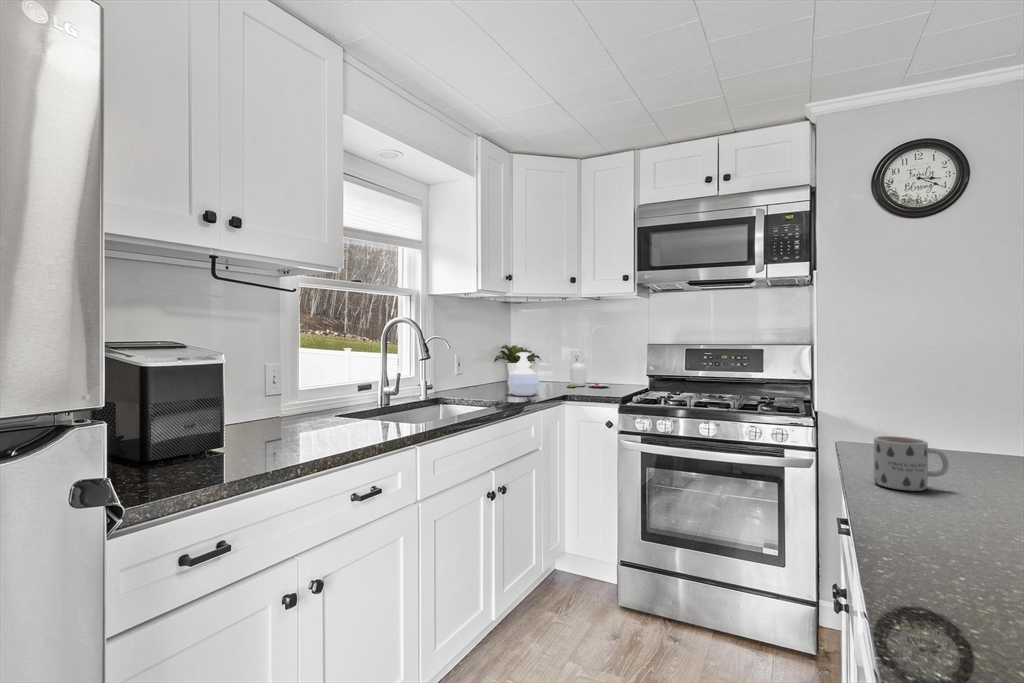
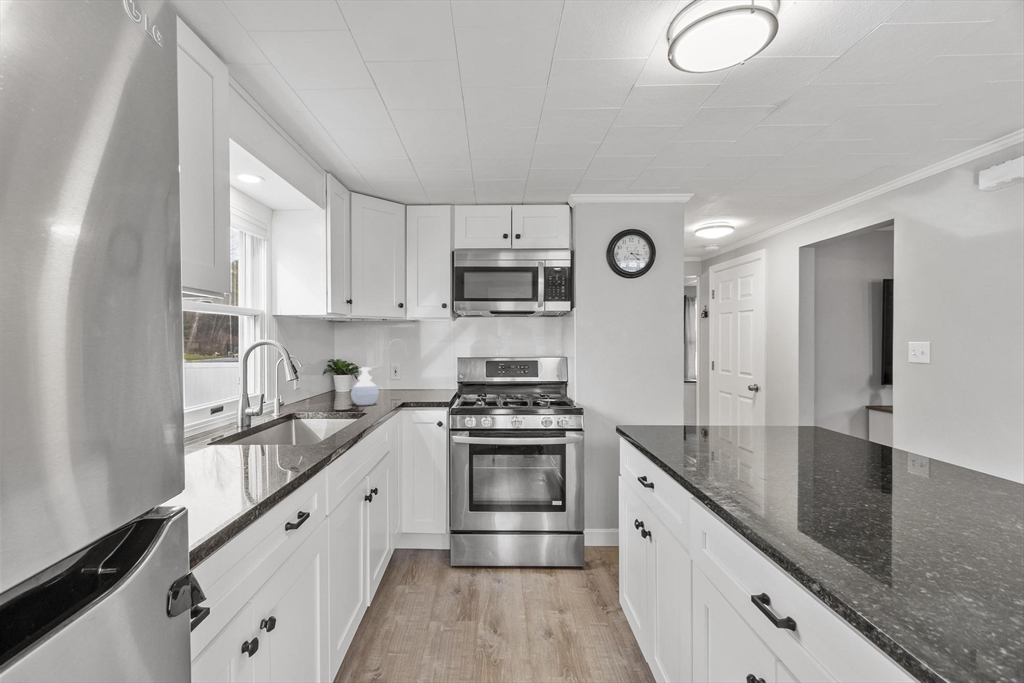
jar: present [567,361,609,387] -> none [393,372,429,395]
mug: present [874,436,949,491] -> none [657,415,691,444]

